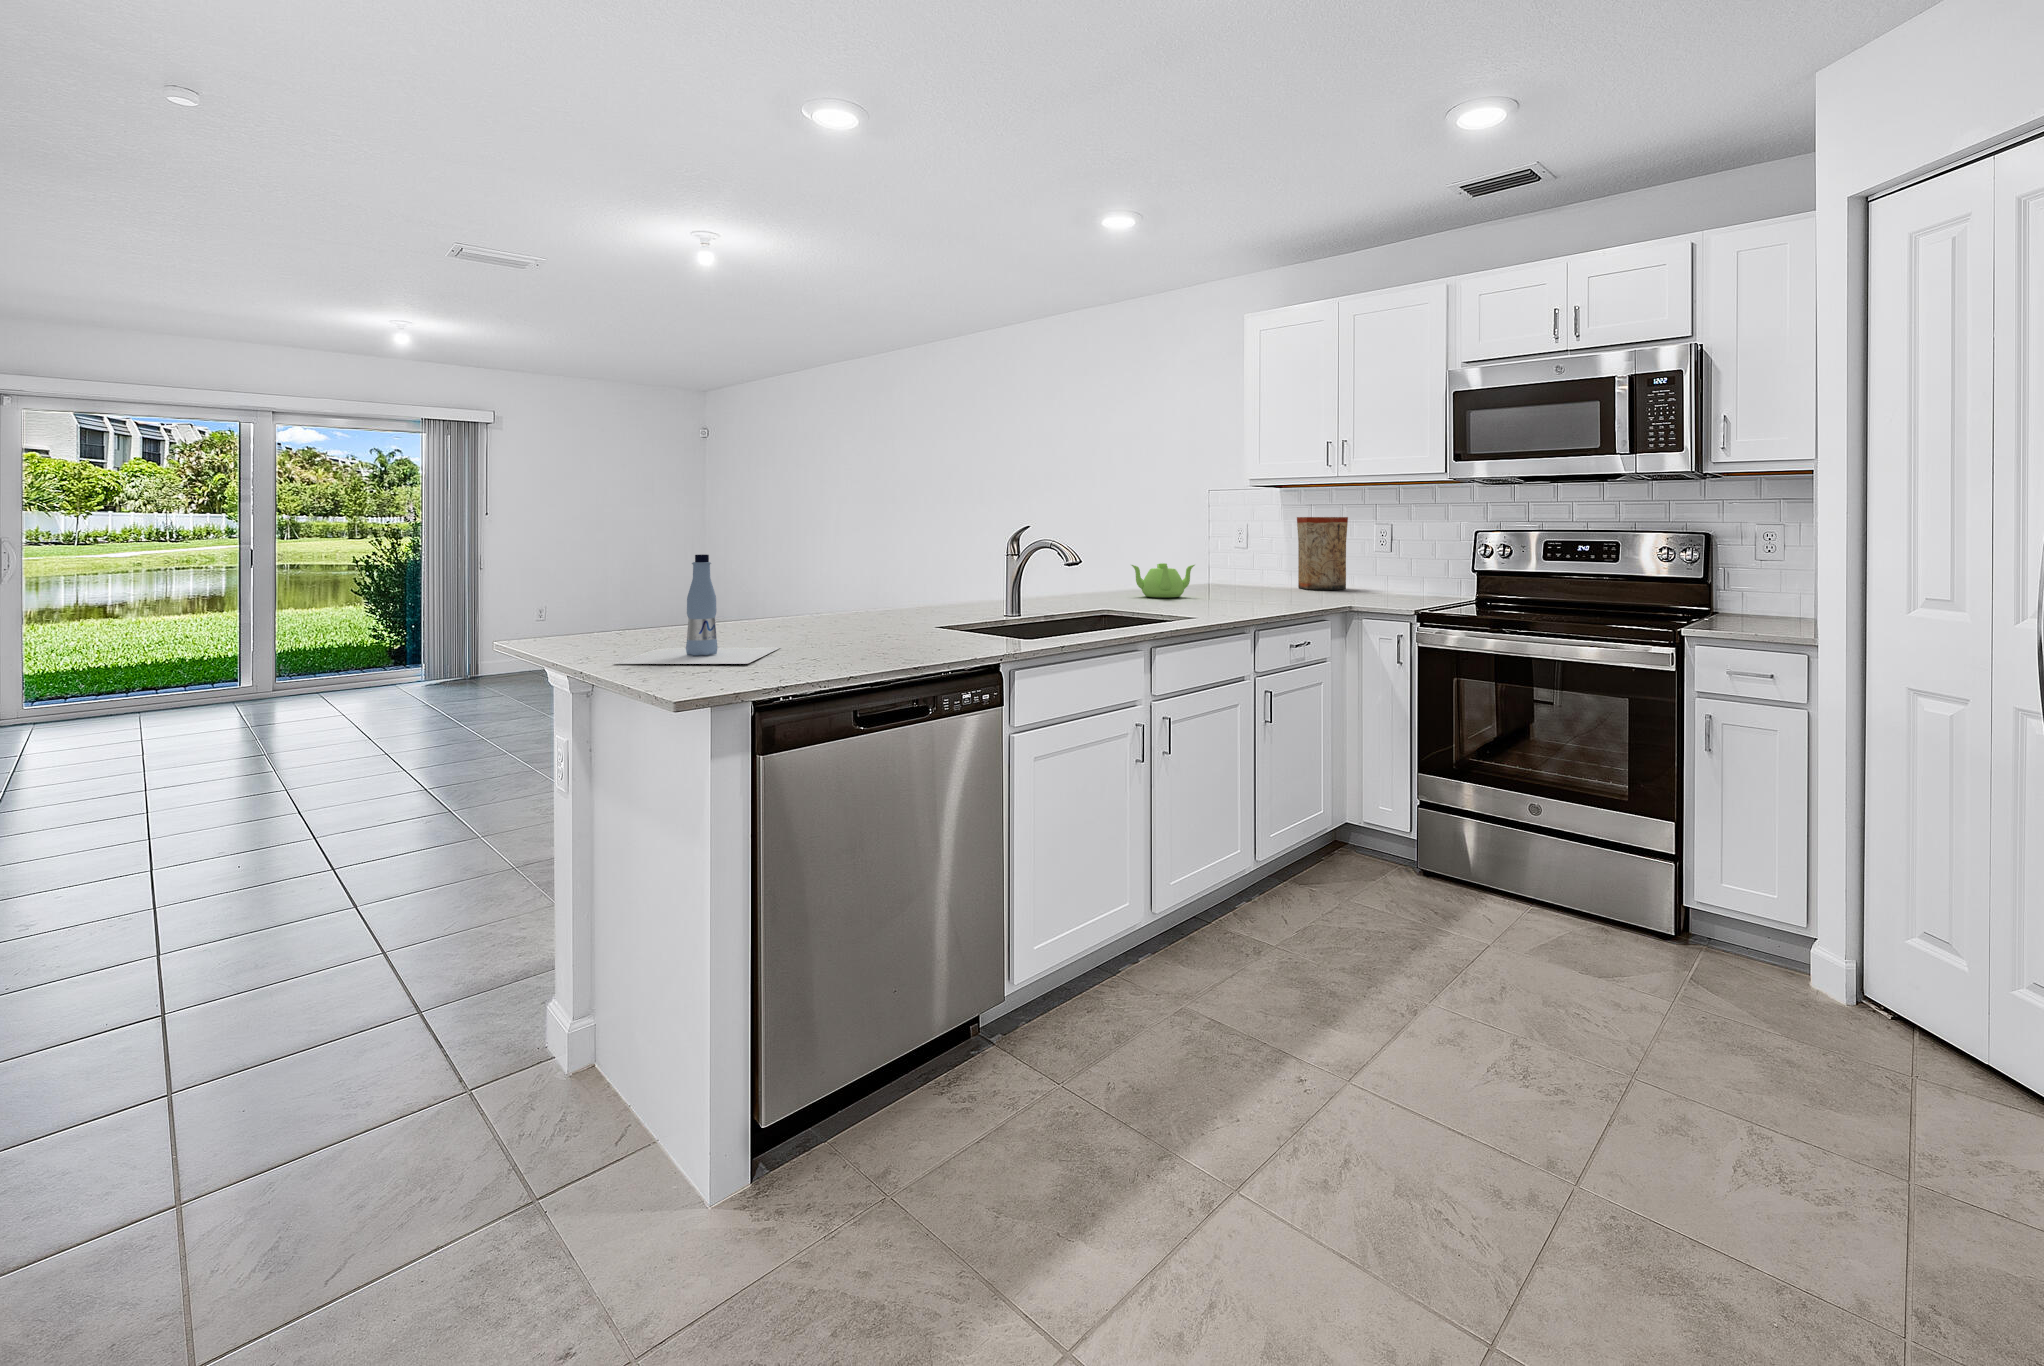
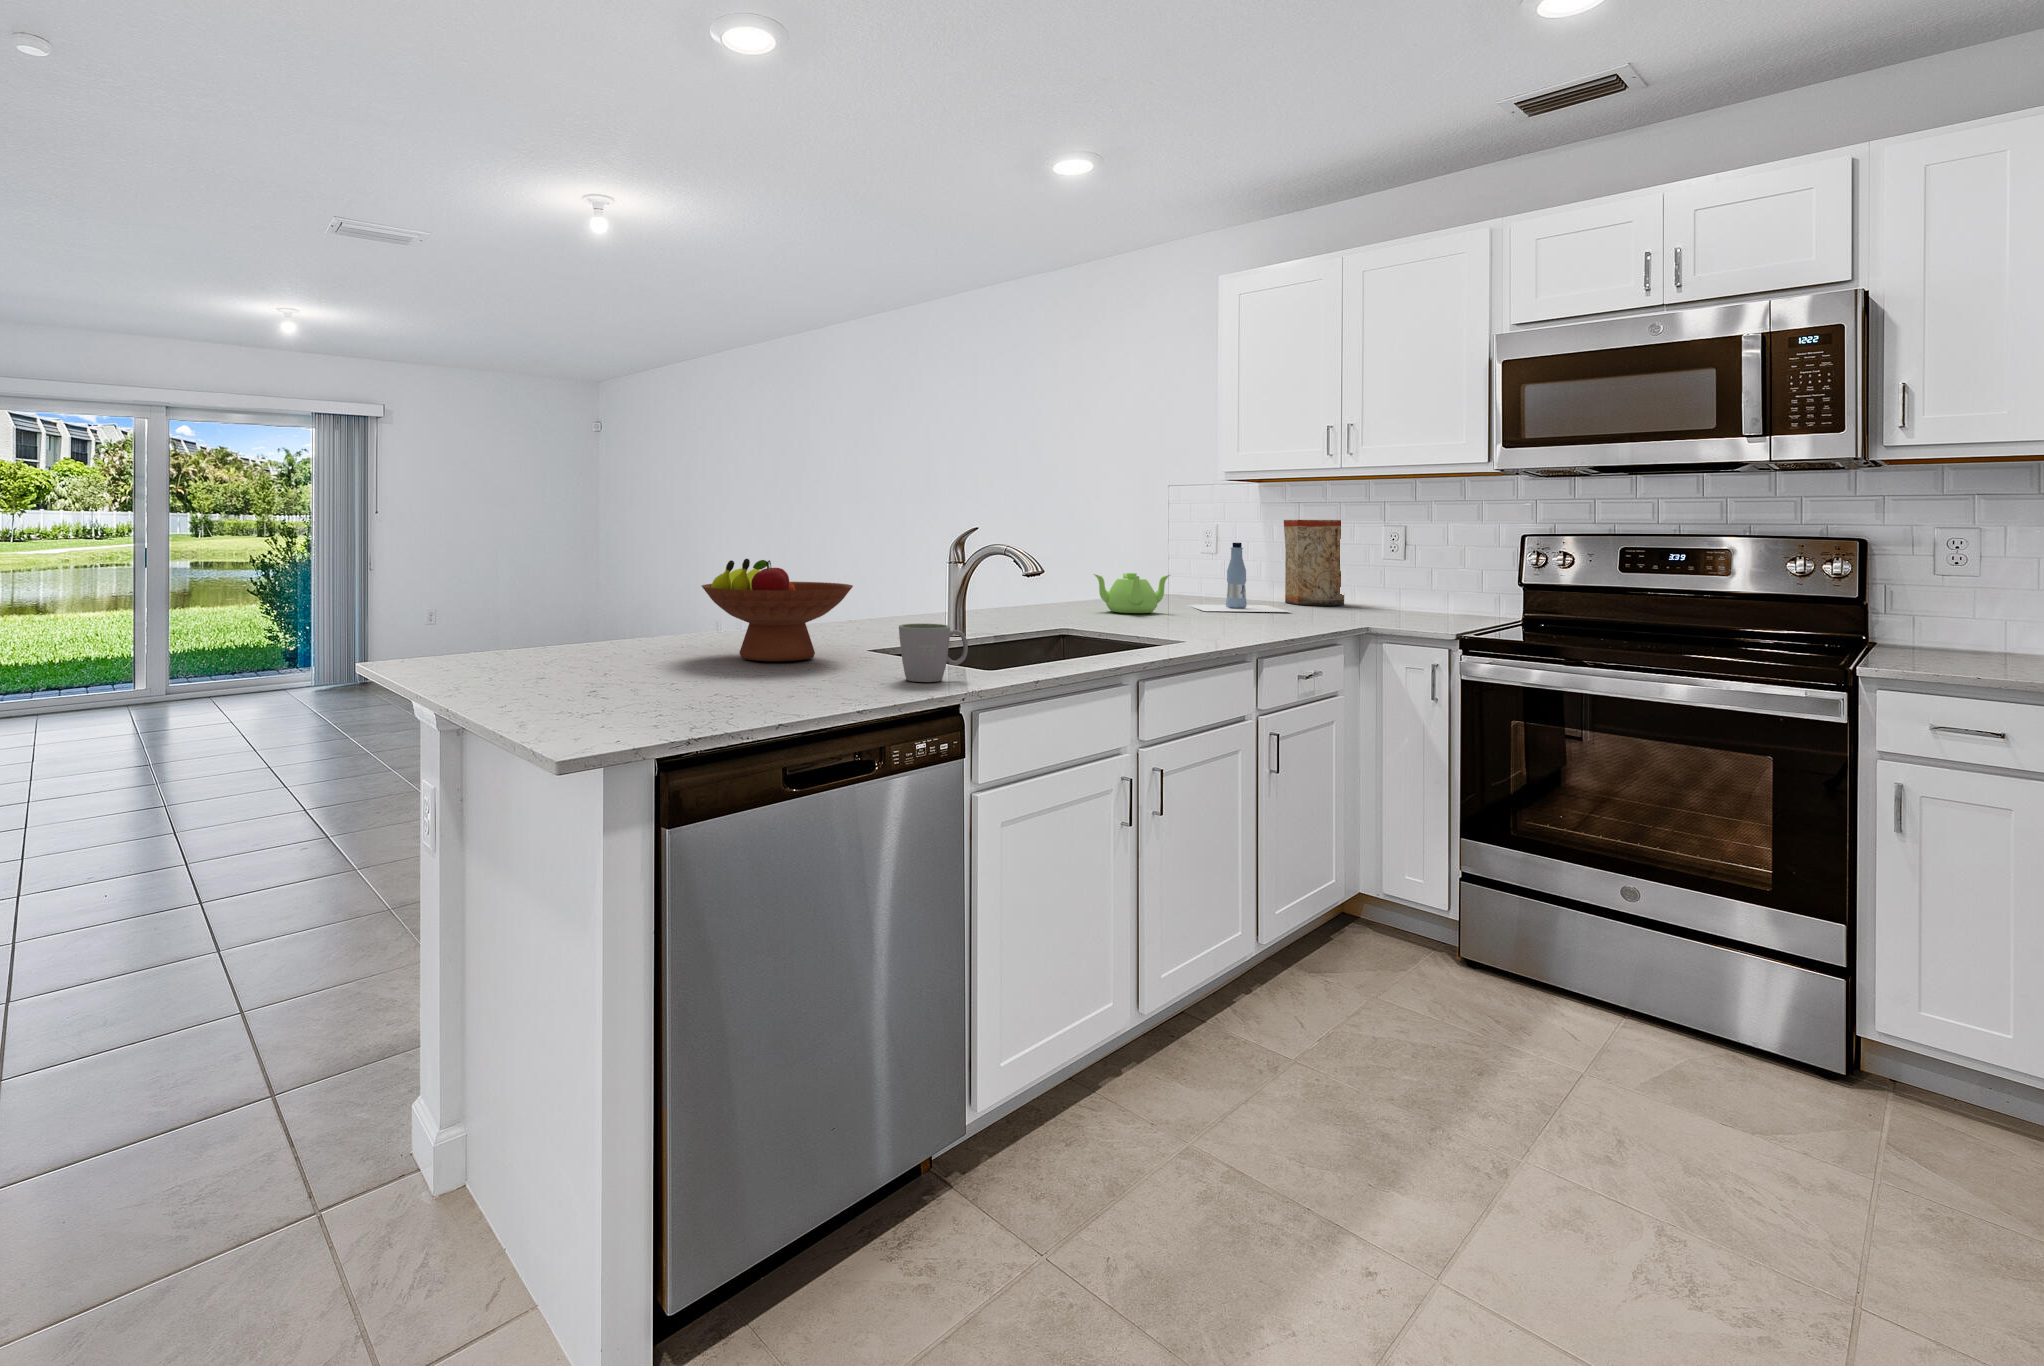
fruit bowl: none [789,553,915,636] -> present [702,559,853,661]
bottle: present [613,554,780,664] -> present [1188,543,1290,612]
mug: none [949,603,1004,649] -> present [899,623,968,682]

